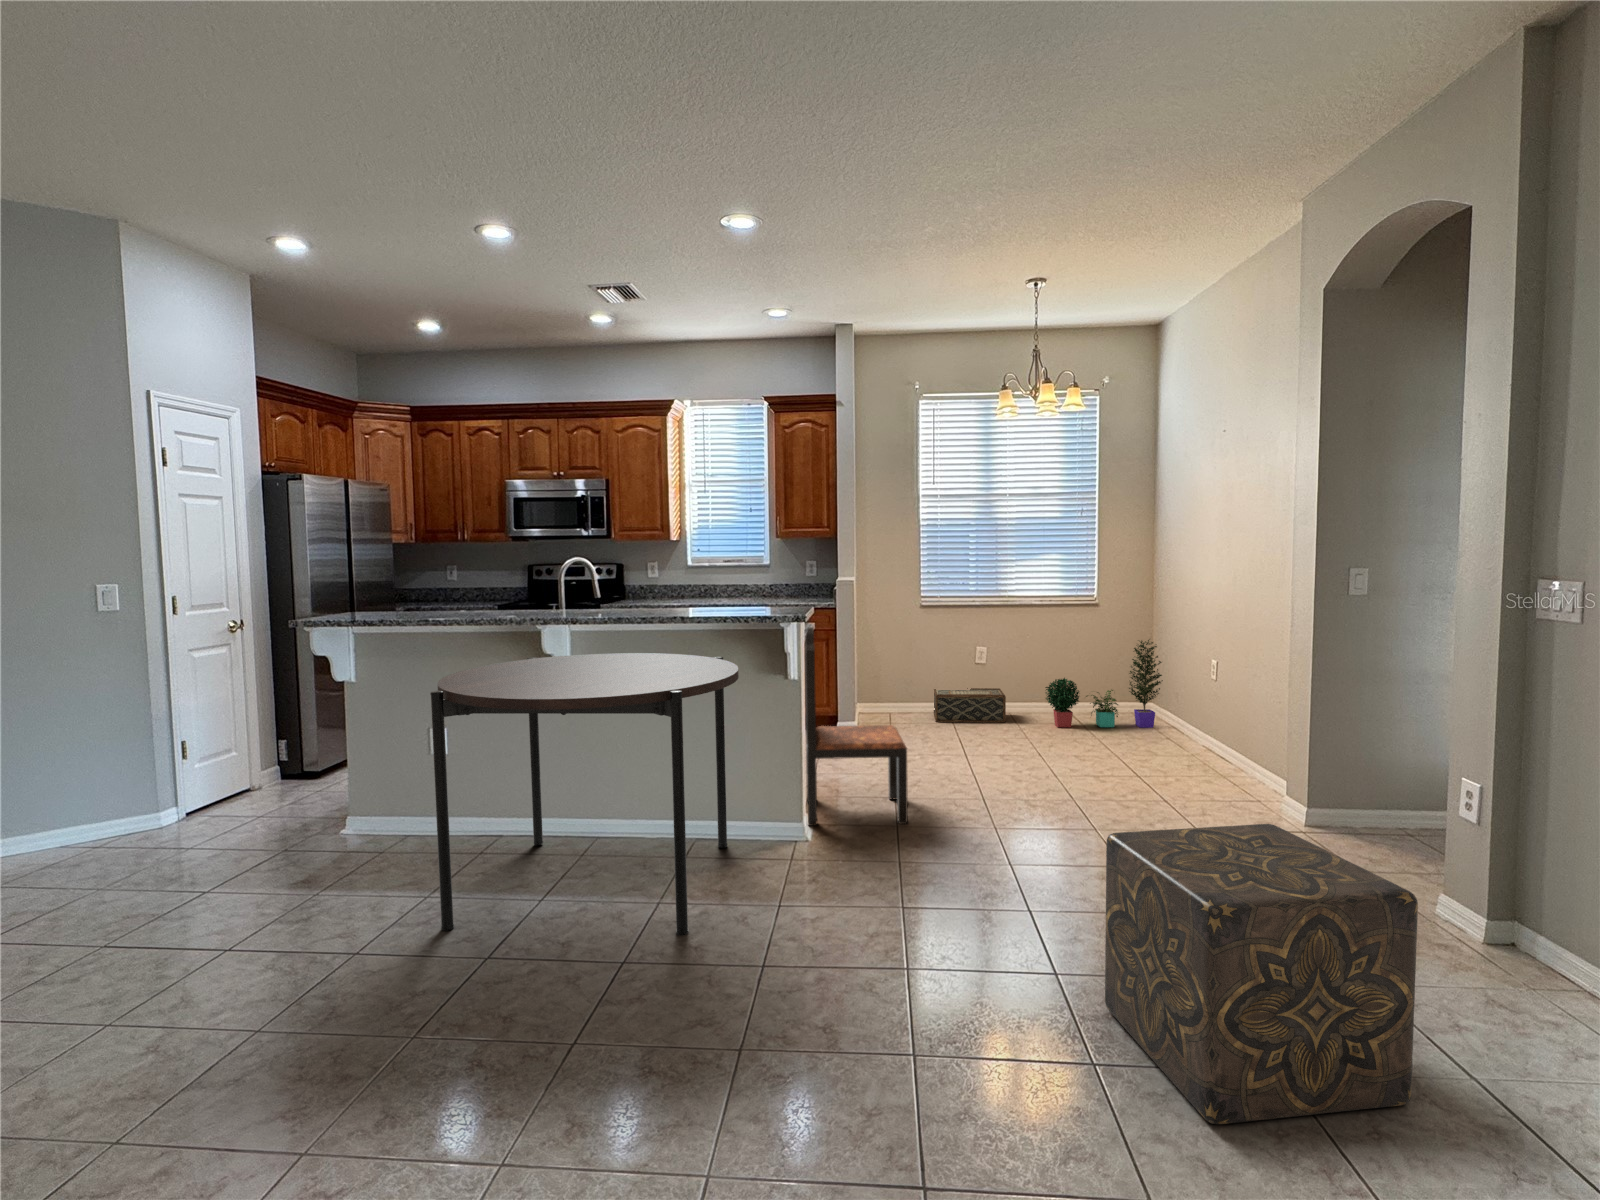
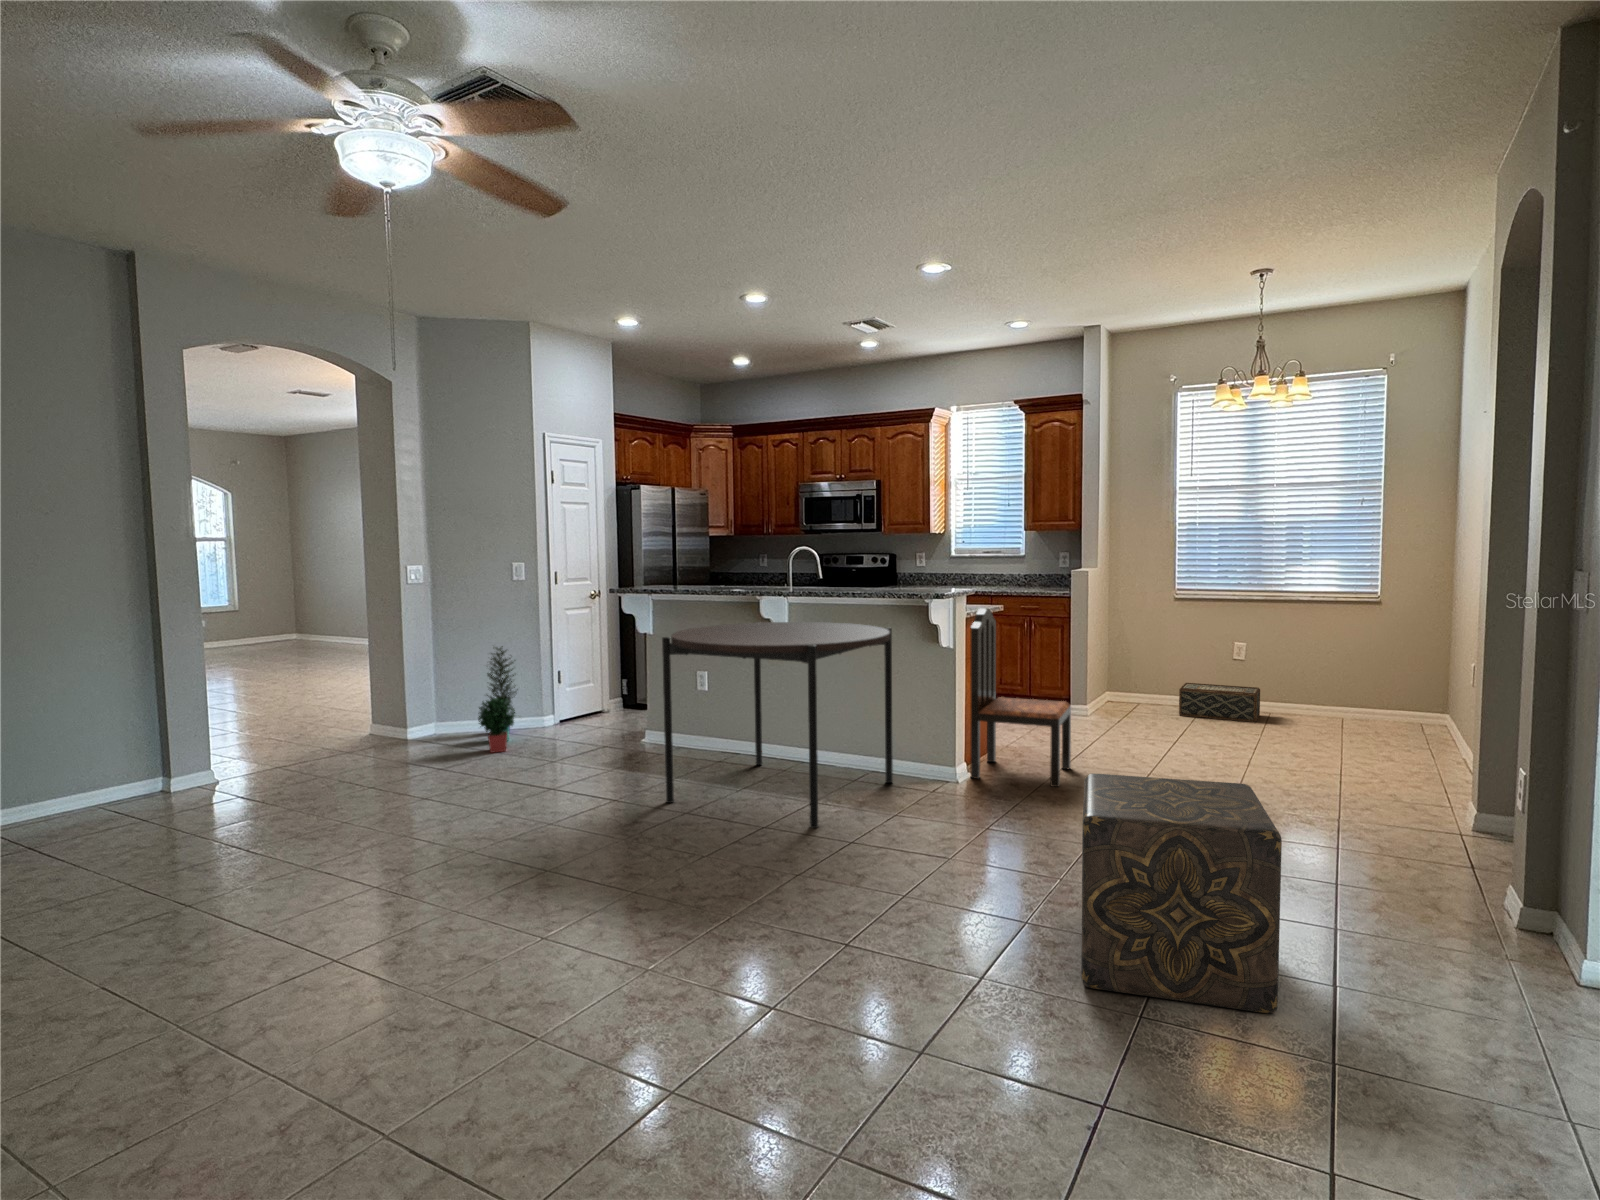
potted plant: present [1045,639,1163,728] -> present [478,646,518,753]

